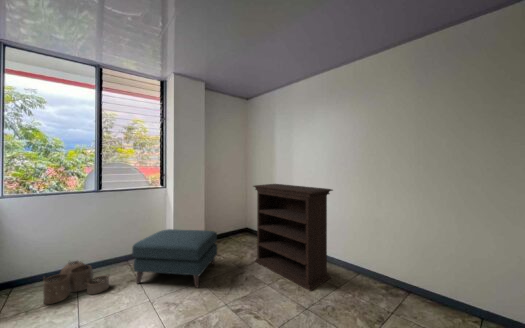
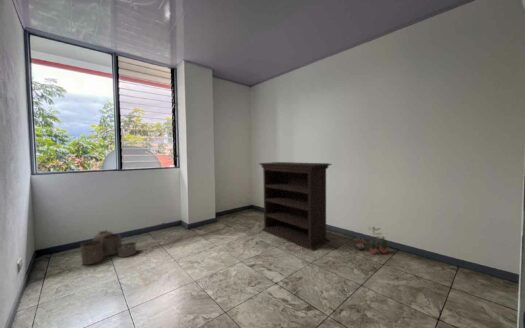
ottoman: present [132,229,217,288] -> none [155,203,229,251]
potted plant: none [361,262,398,298] -> present [356,227,388,254]

